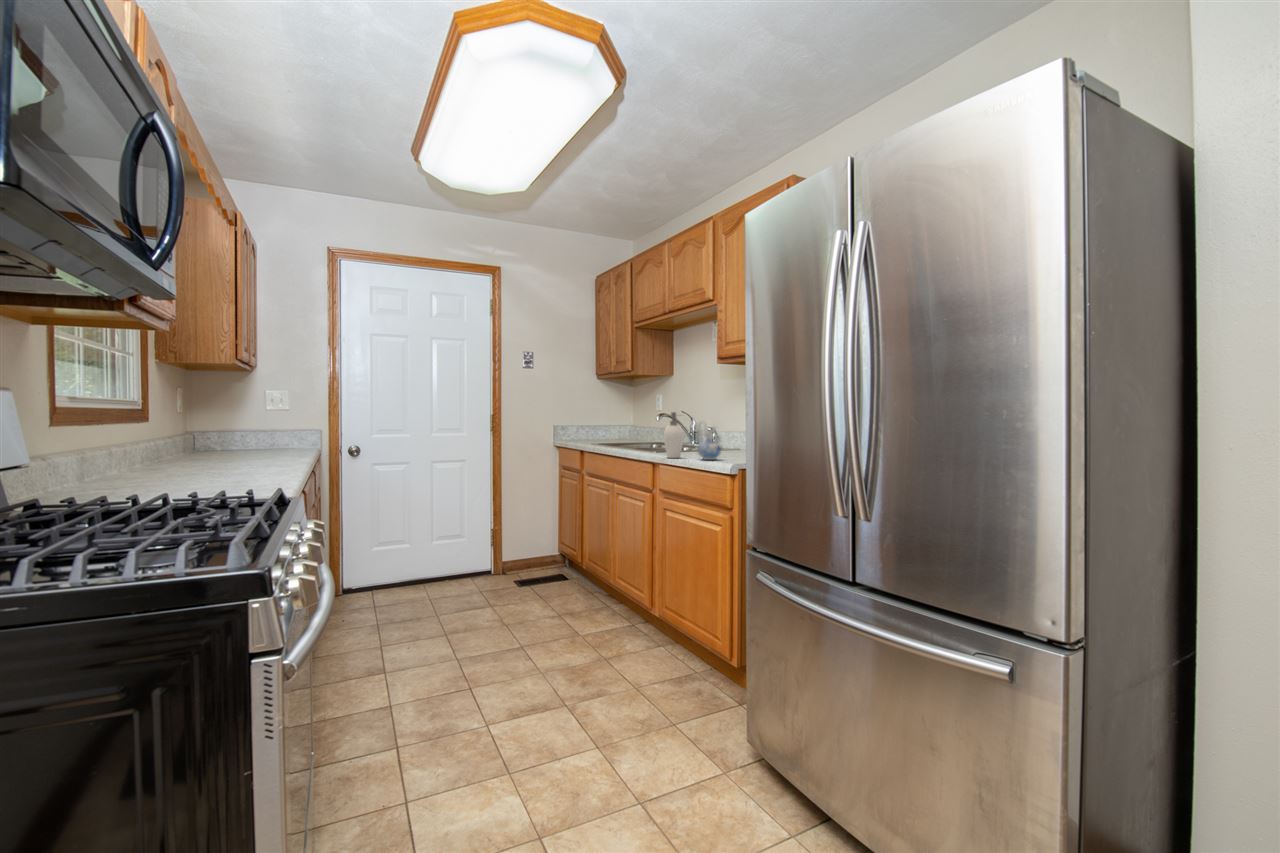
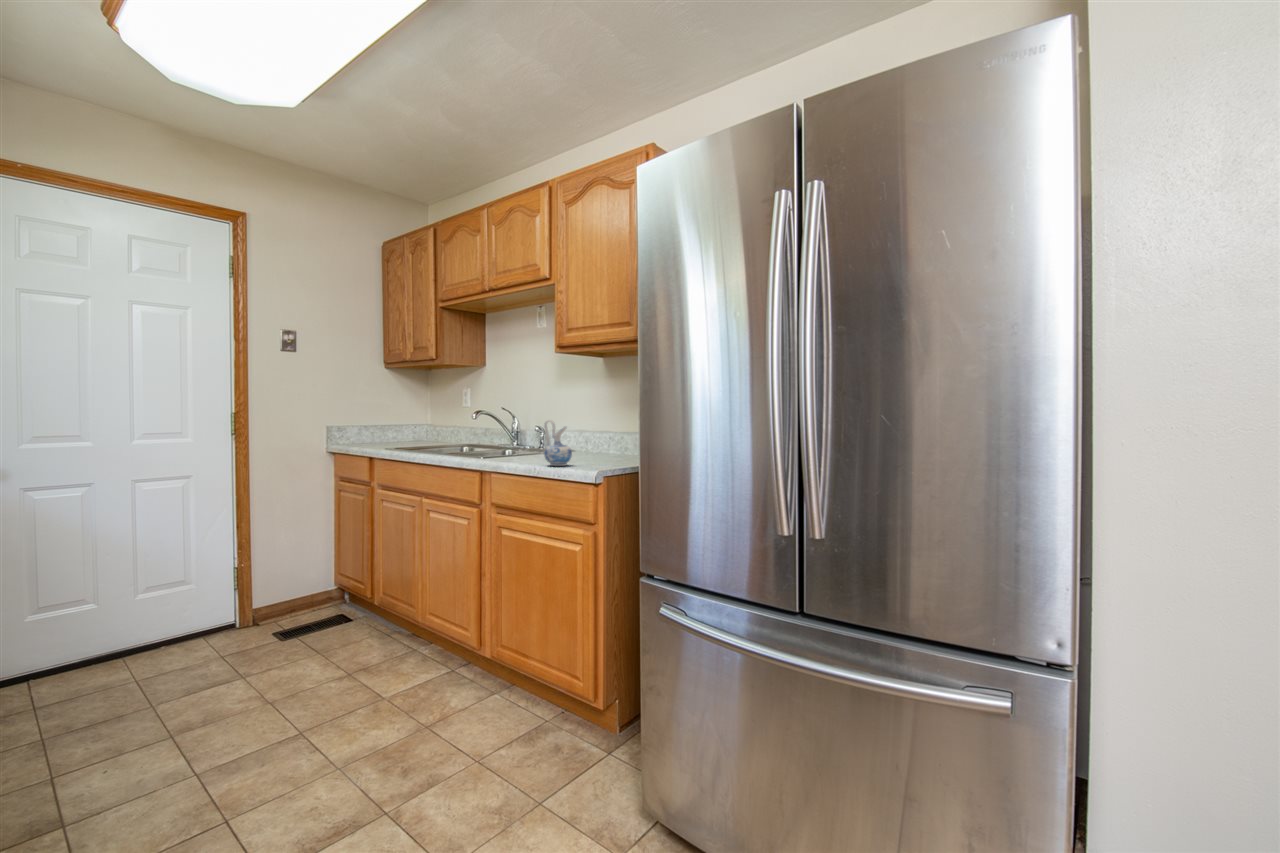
soap dispenser: present [664,412,684,458] -> none [500,409,526,465]

